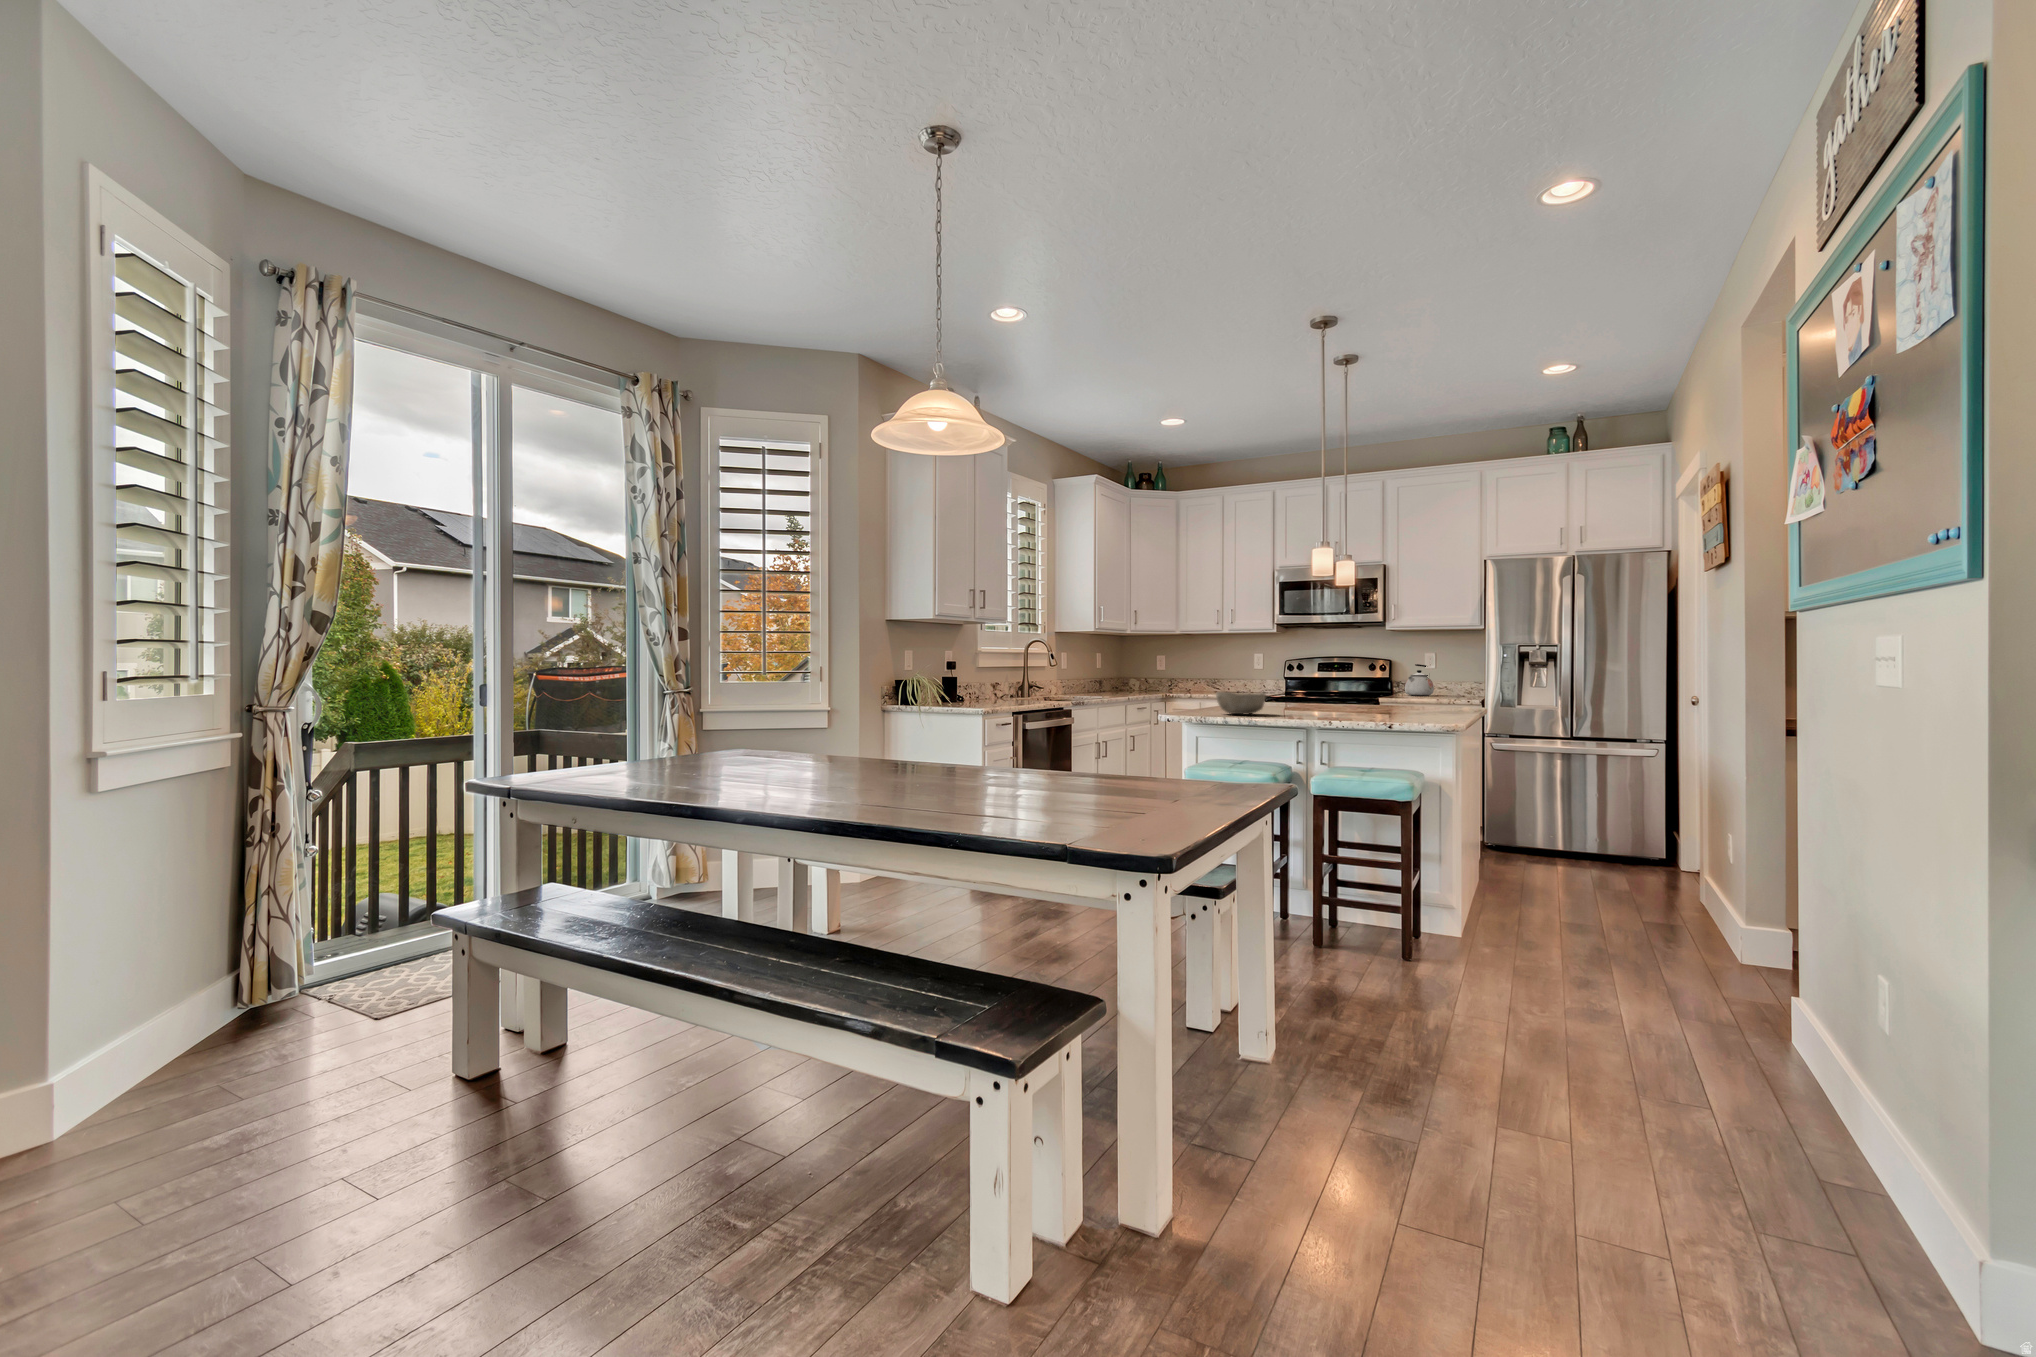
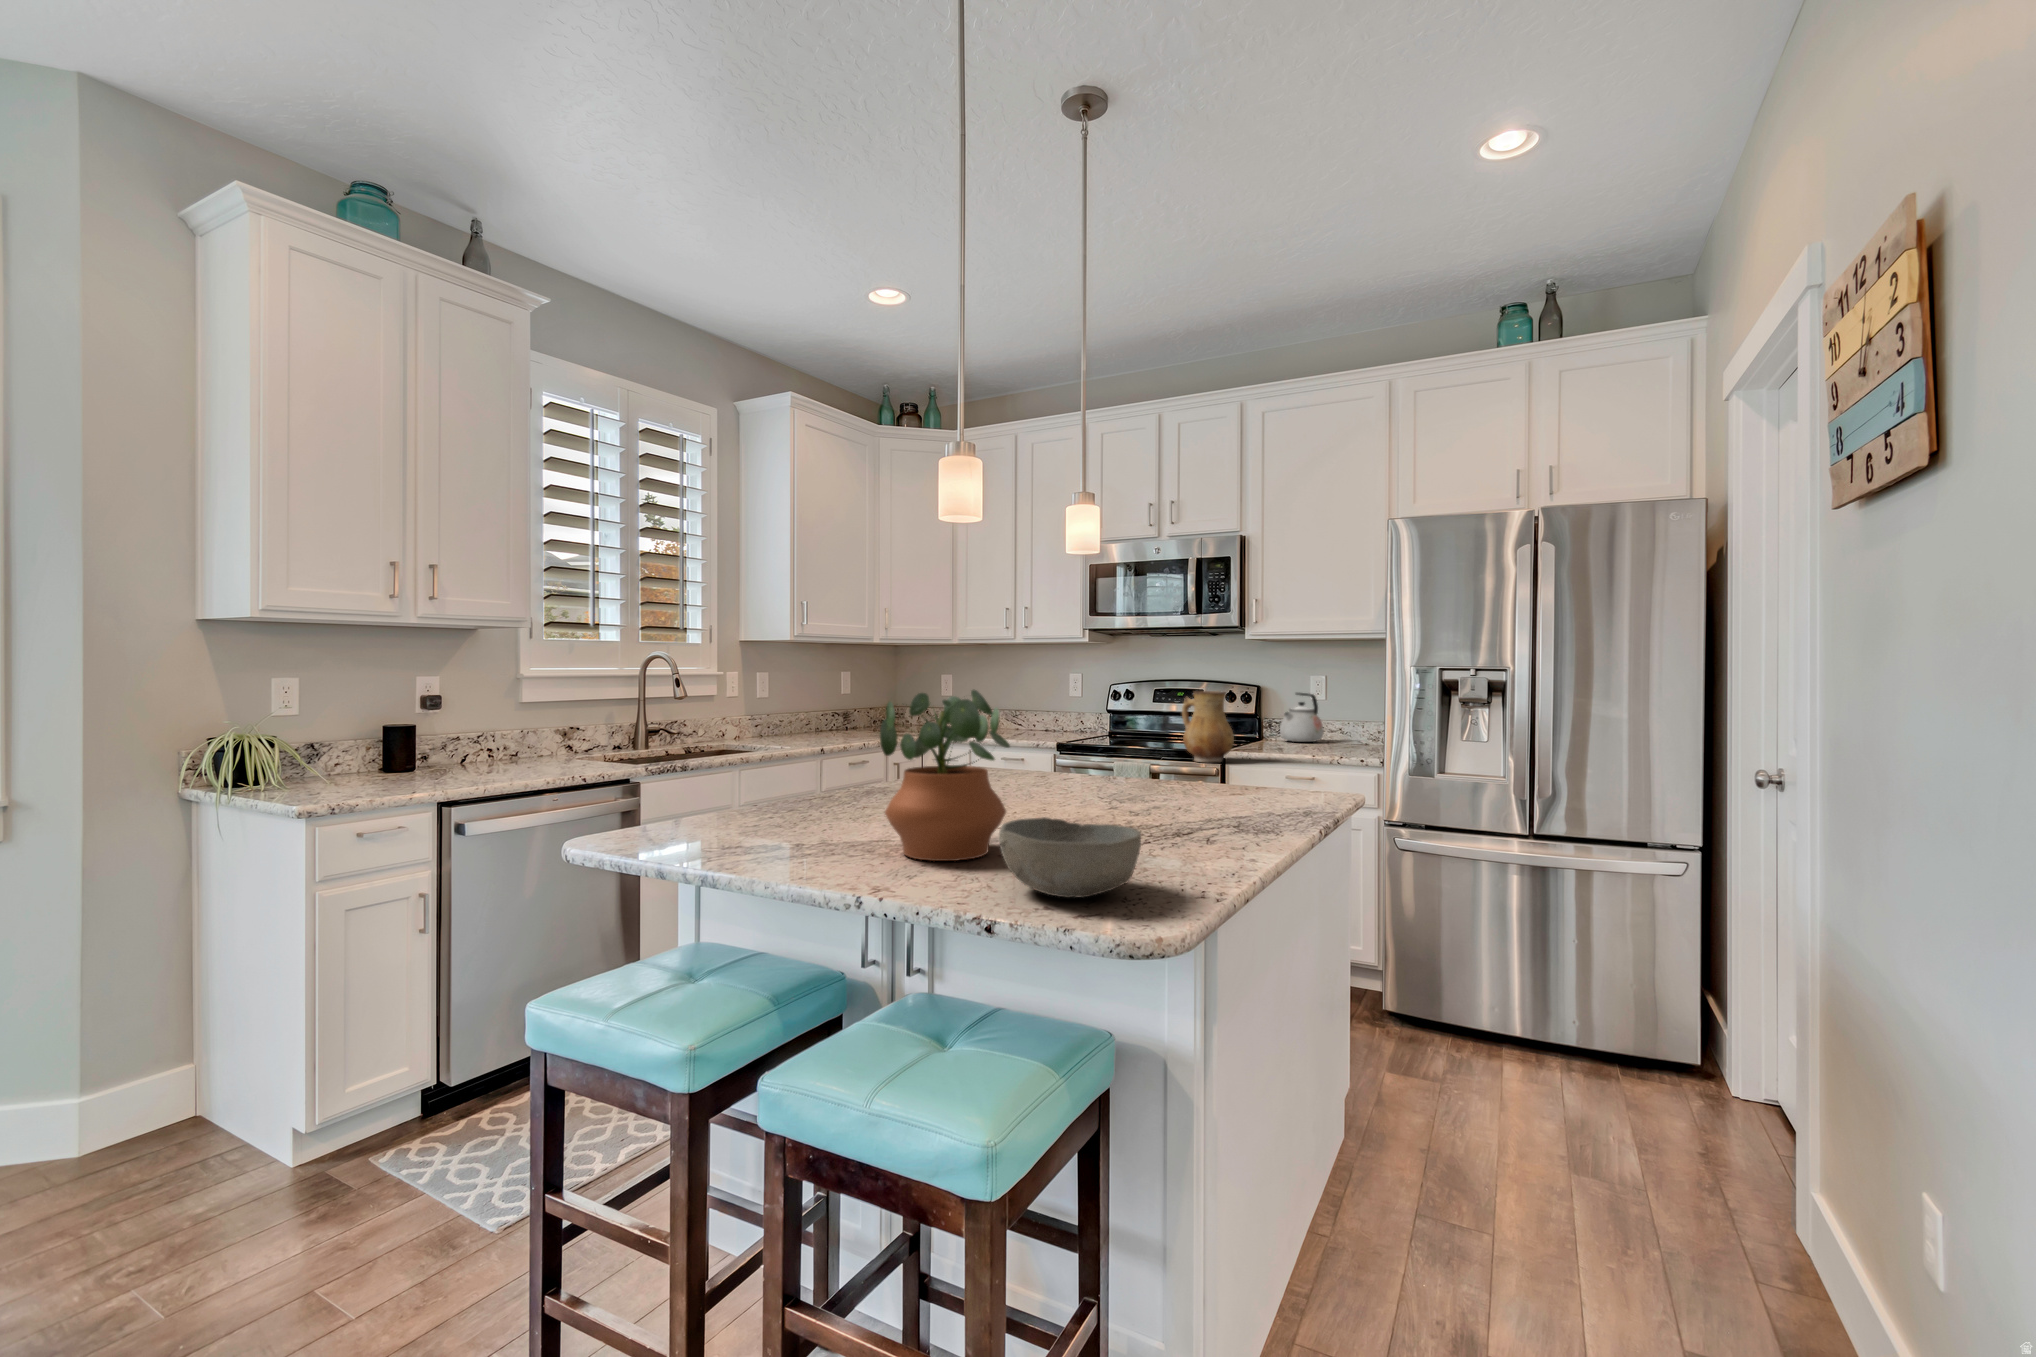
potted plant: none [1304,647,1358,717] -> present [880,690,1010,861]
ceramic pitcher: none [1362,660,1395,701] -> present [1182,691,1234,762]
bowl: present [1216,692,1266,714] -> present [999,817,1141,897]

